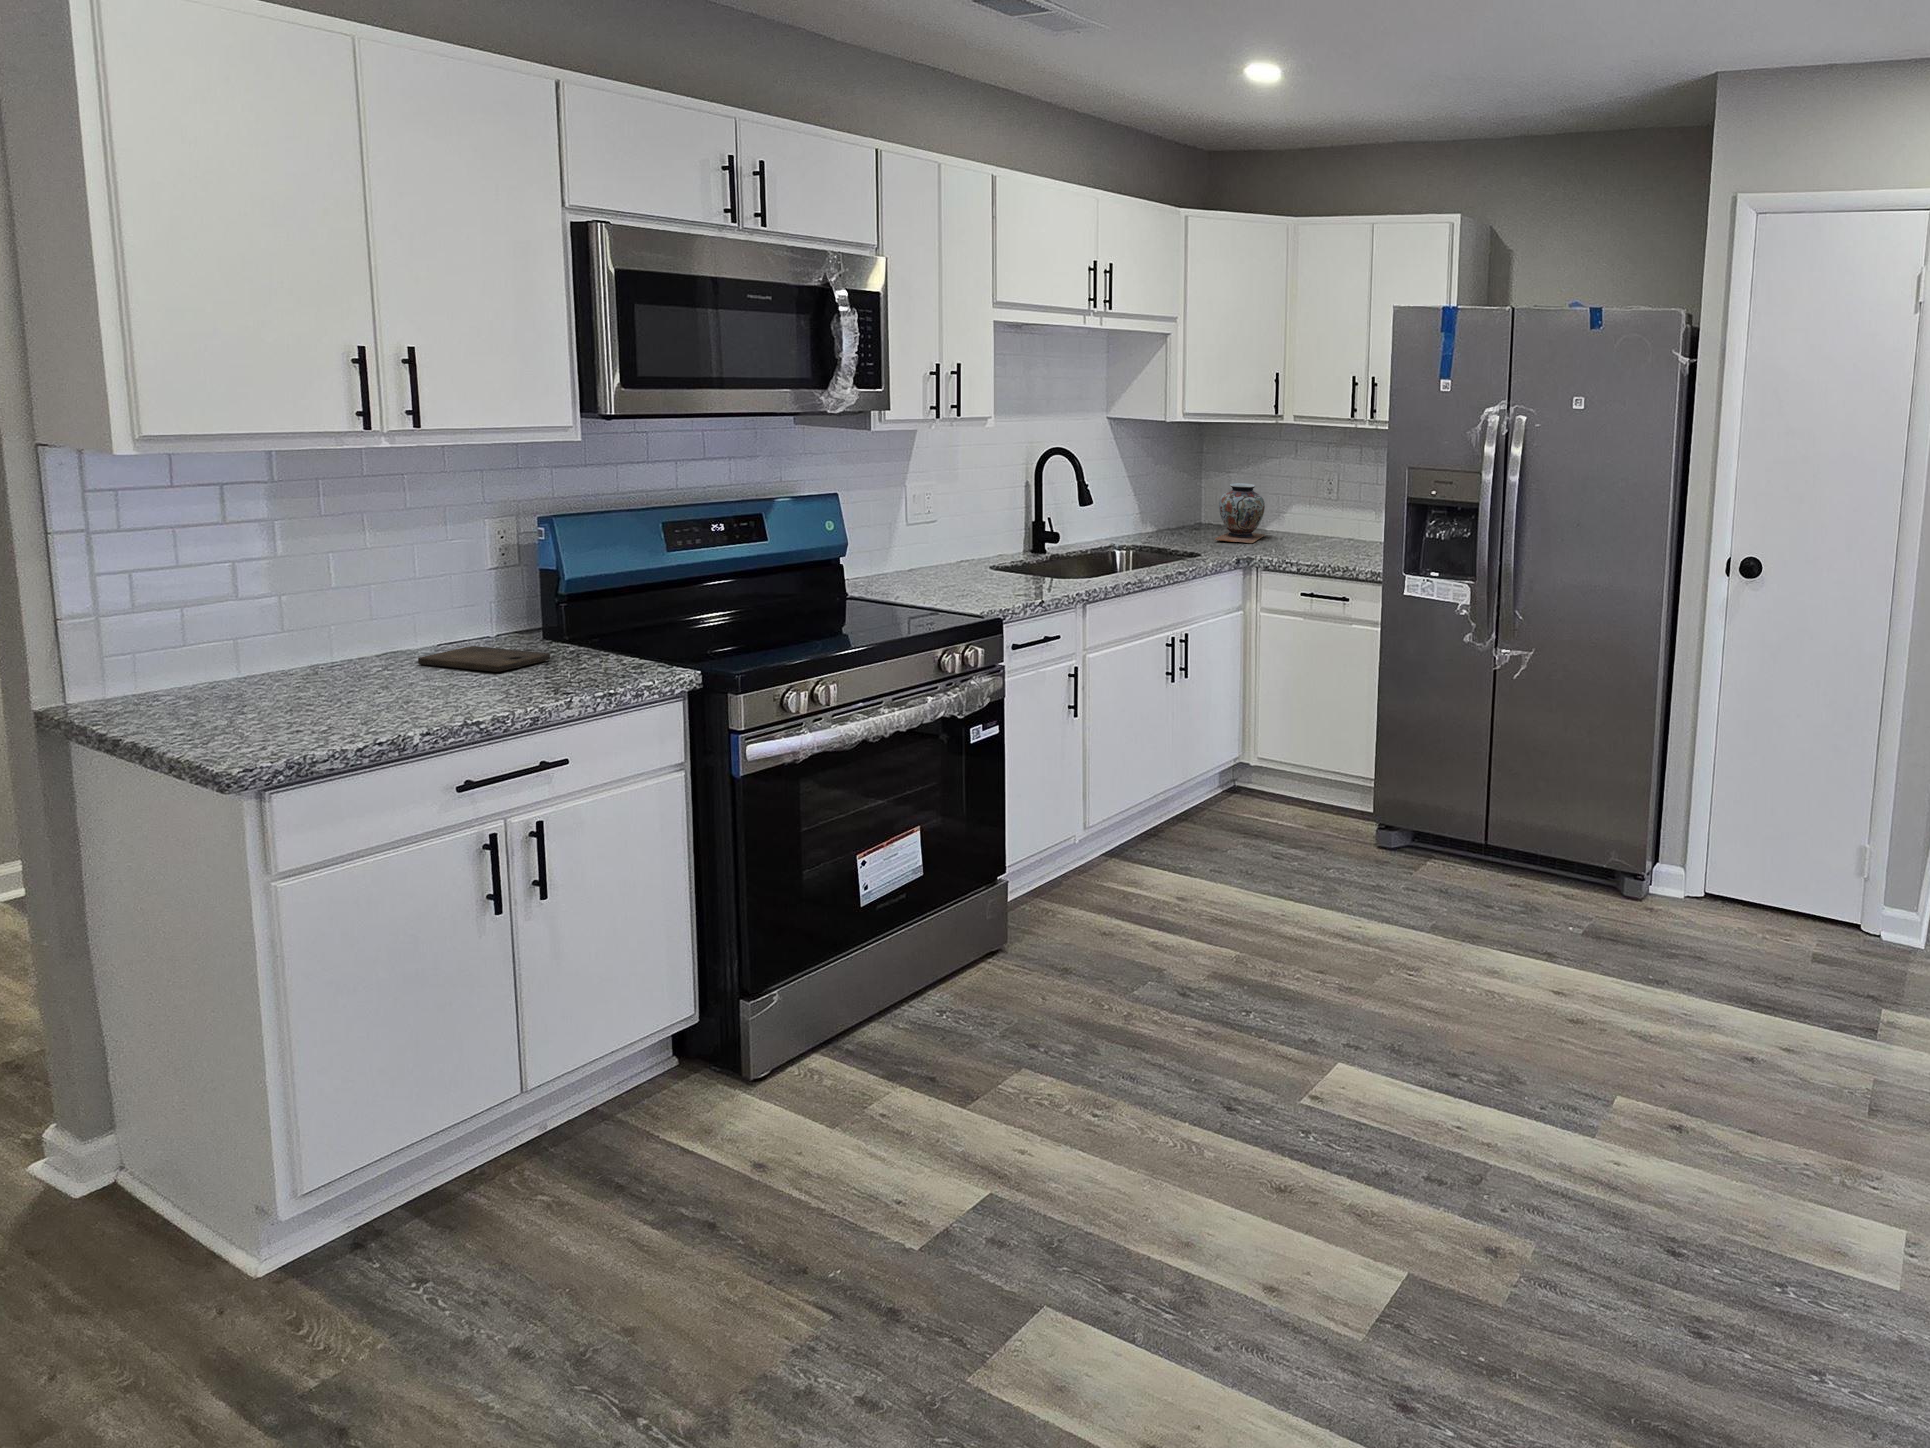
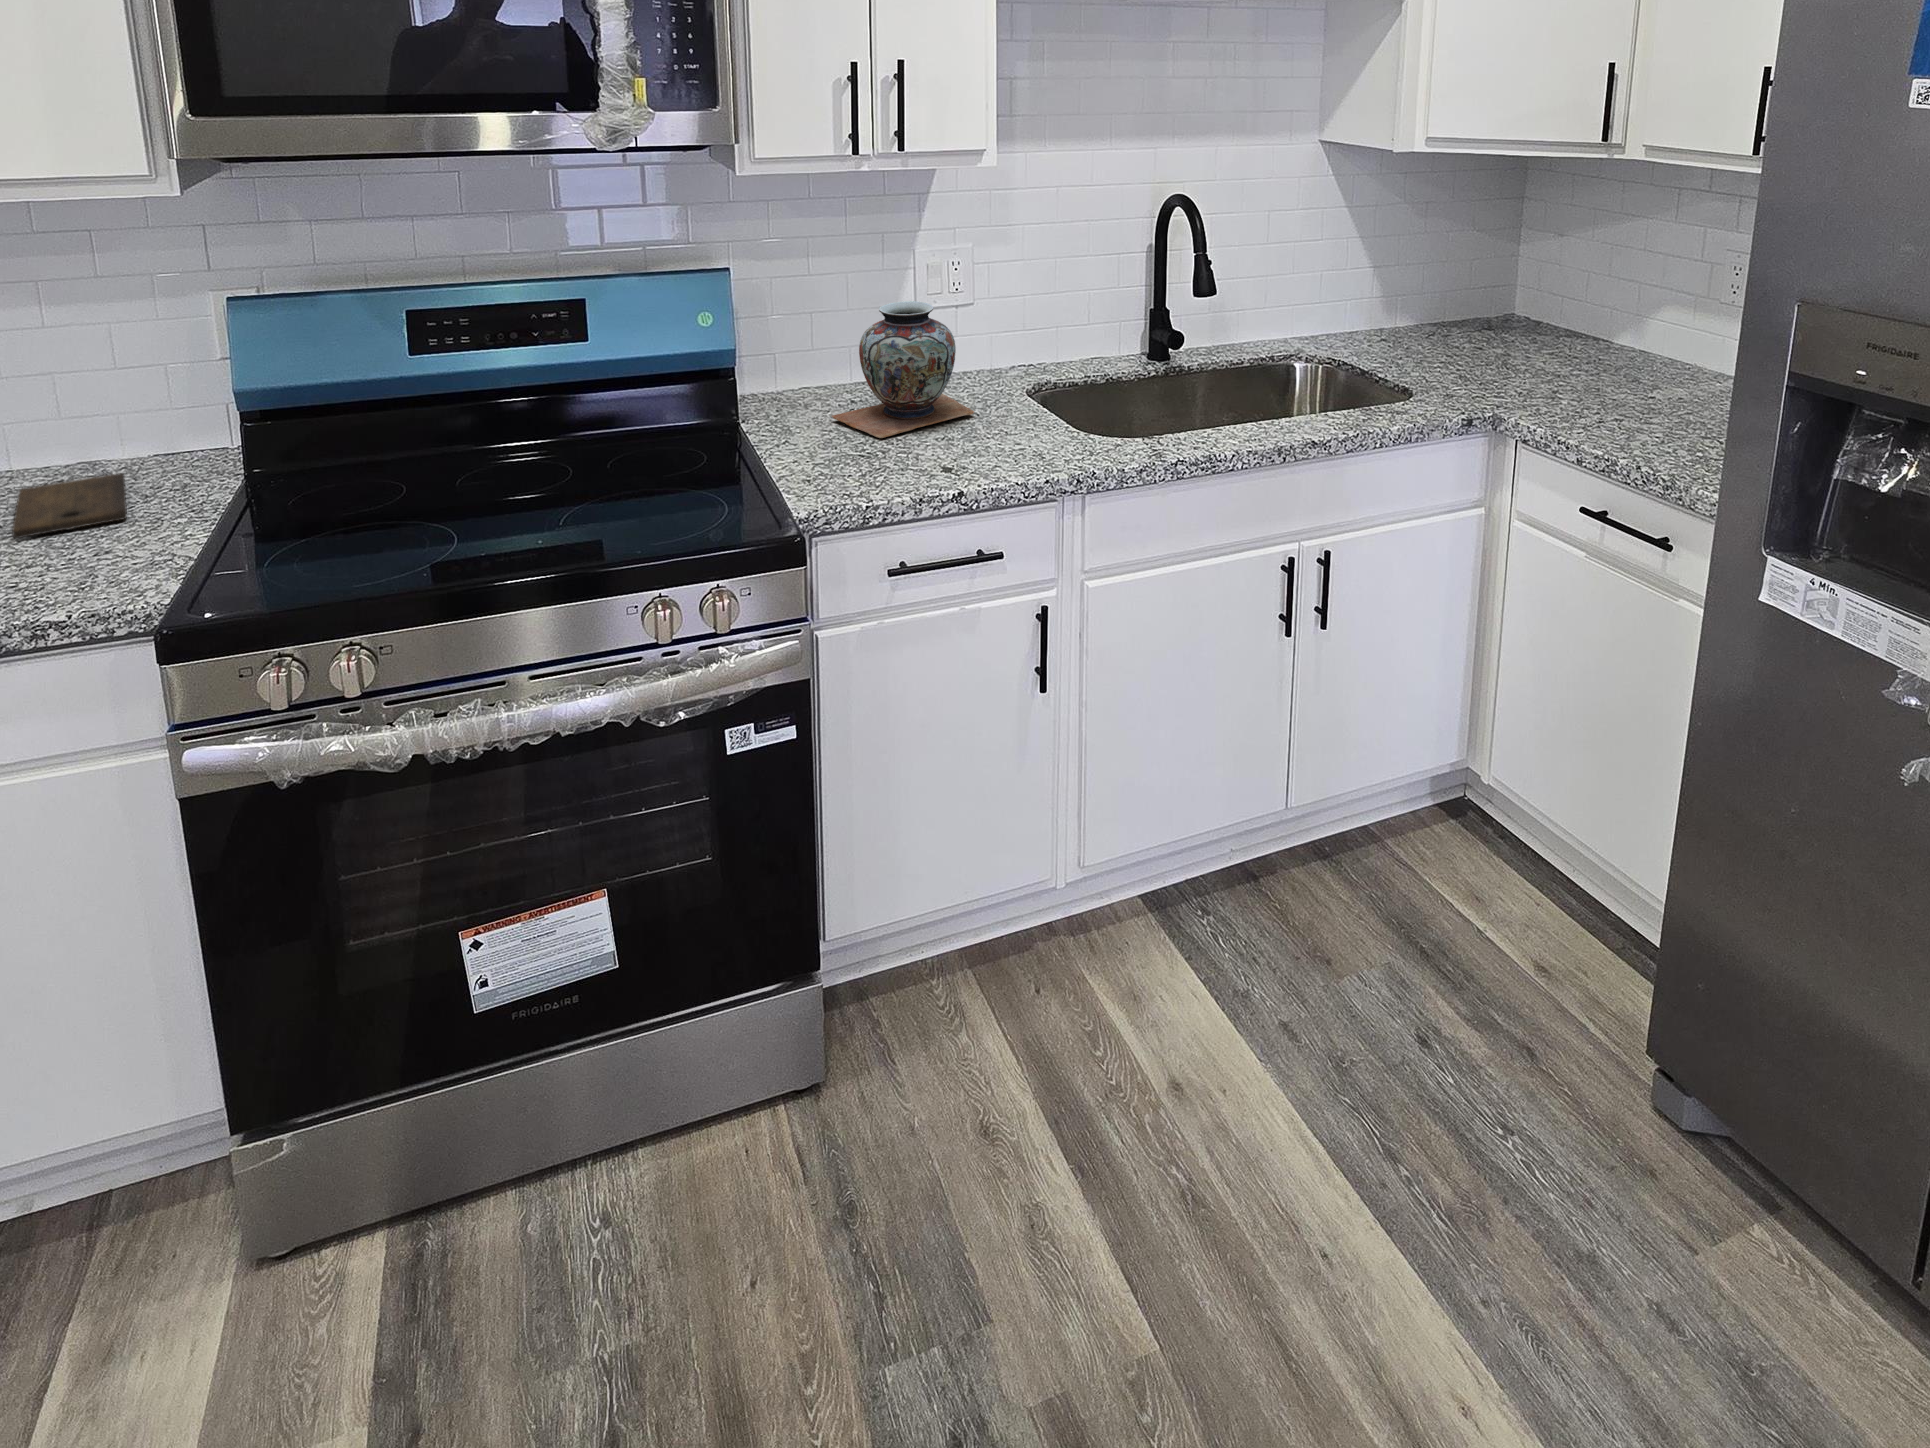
decorative vase: present [1215,483,1265,543] -> present [832,301,974,438]

